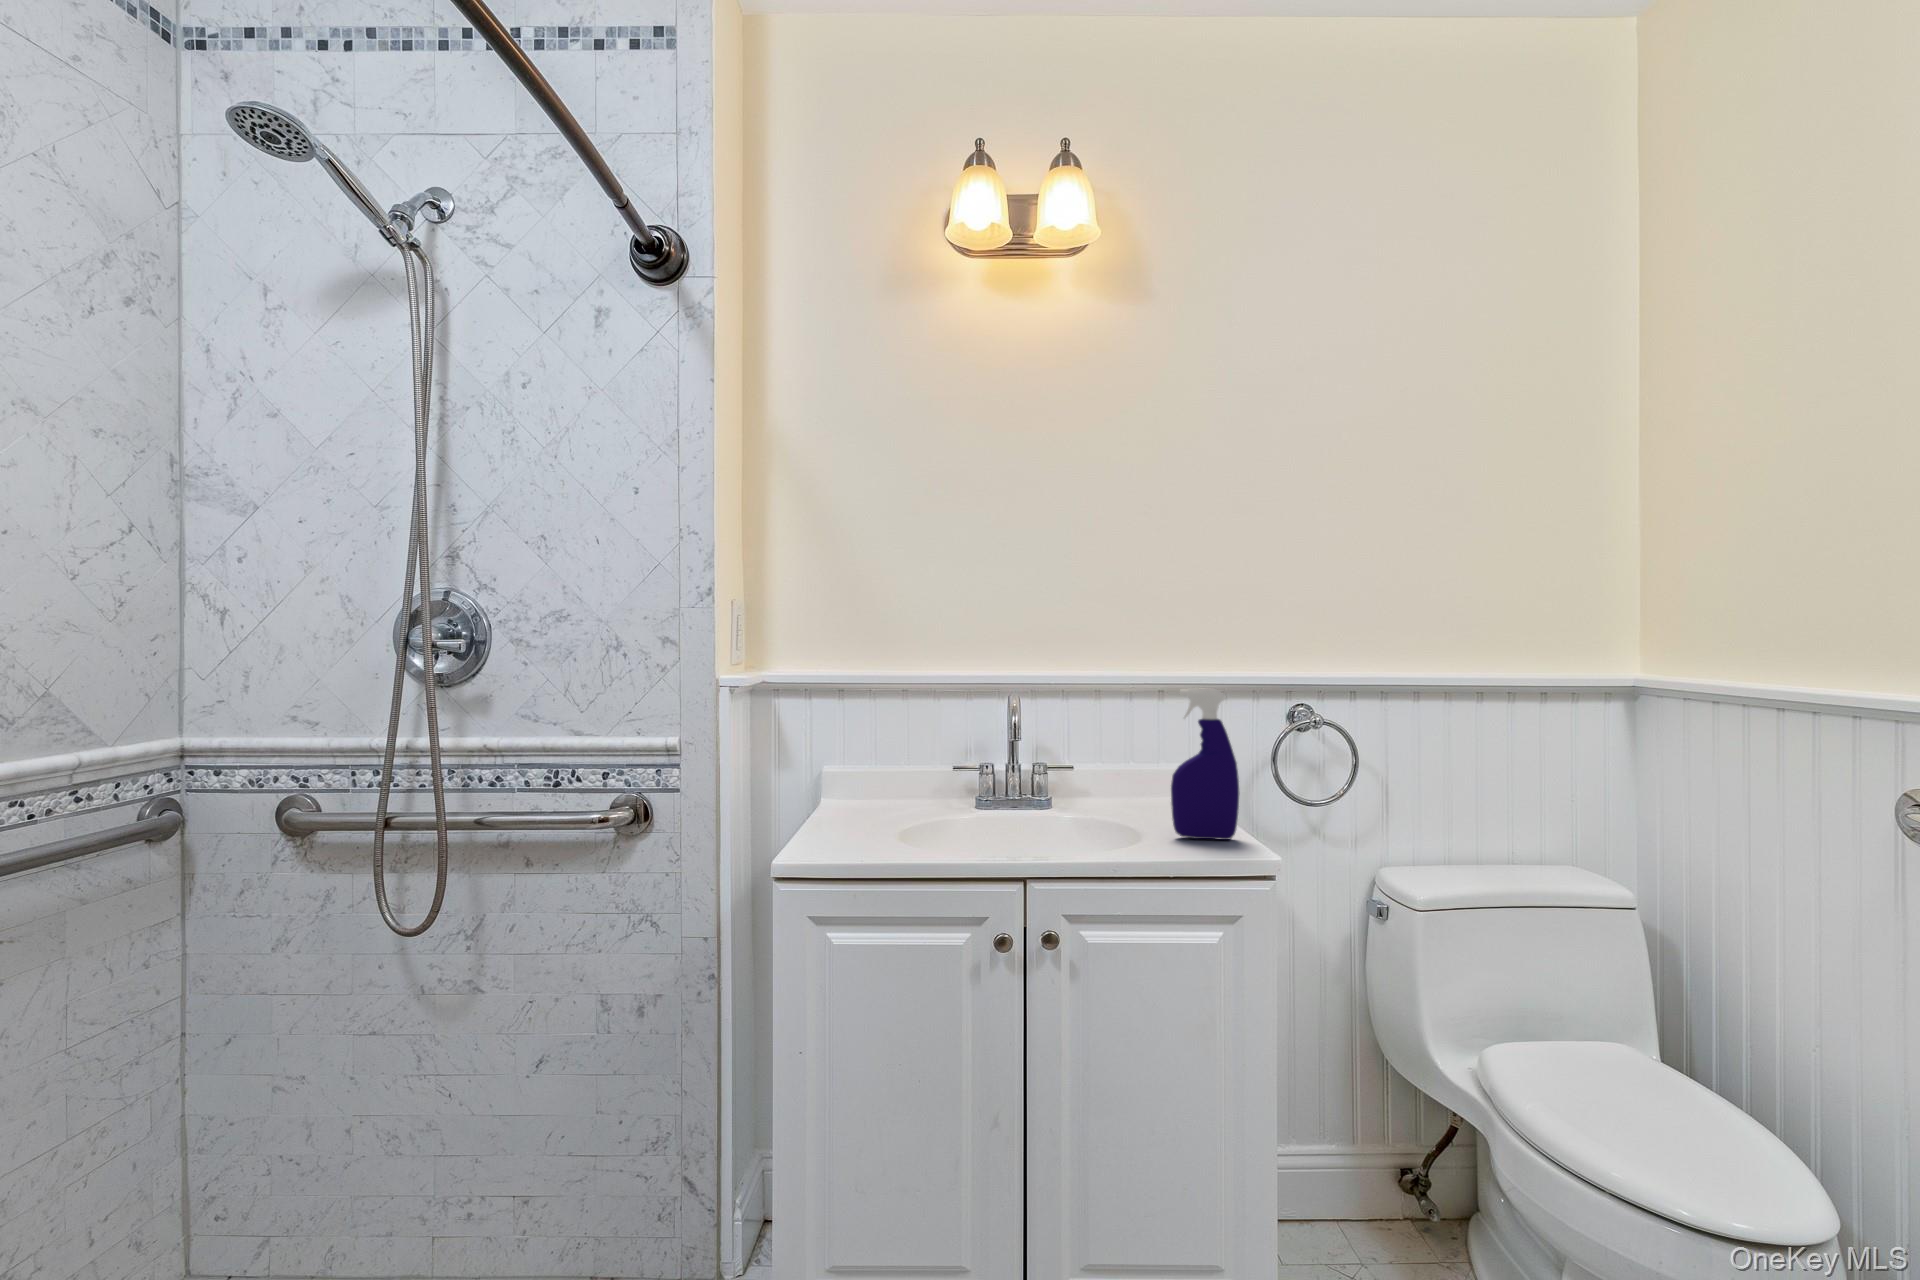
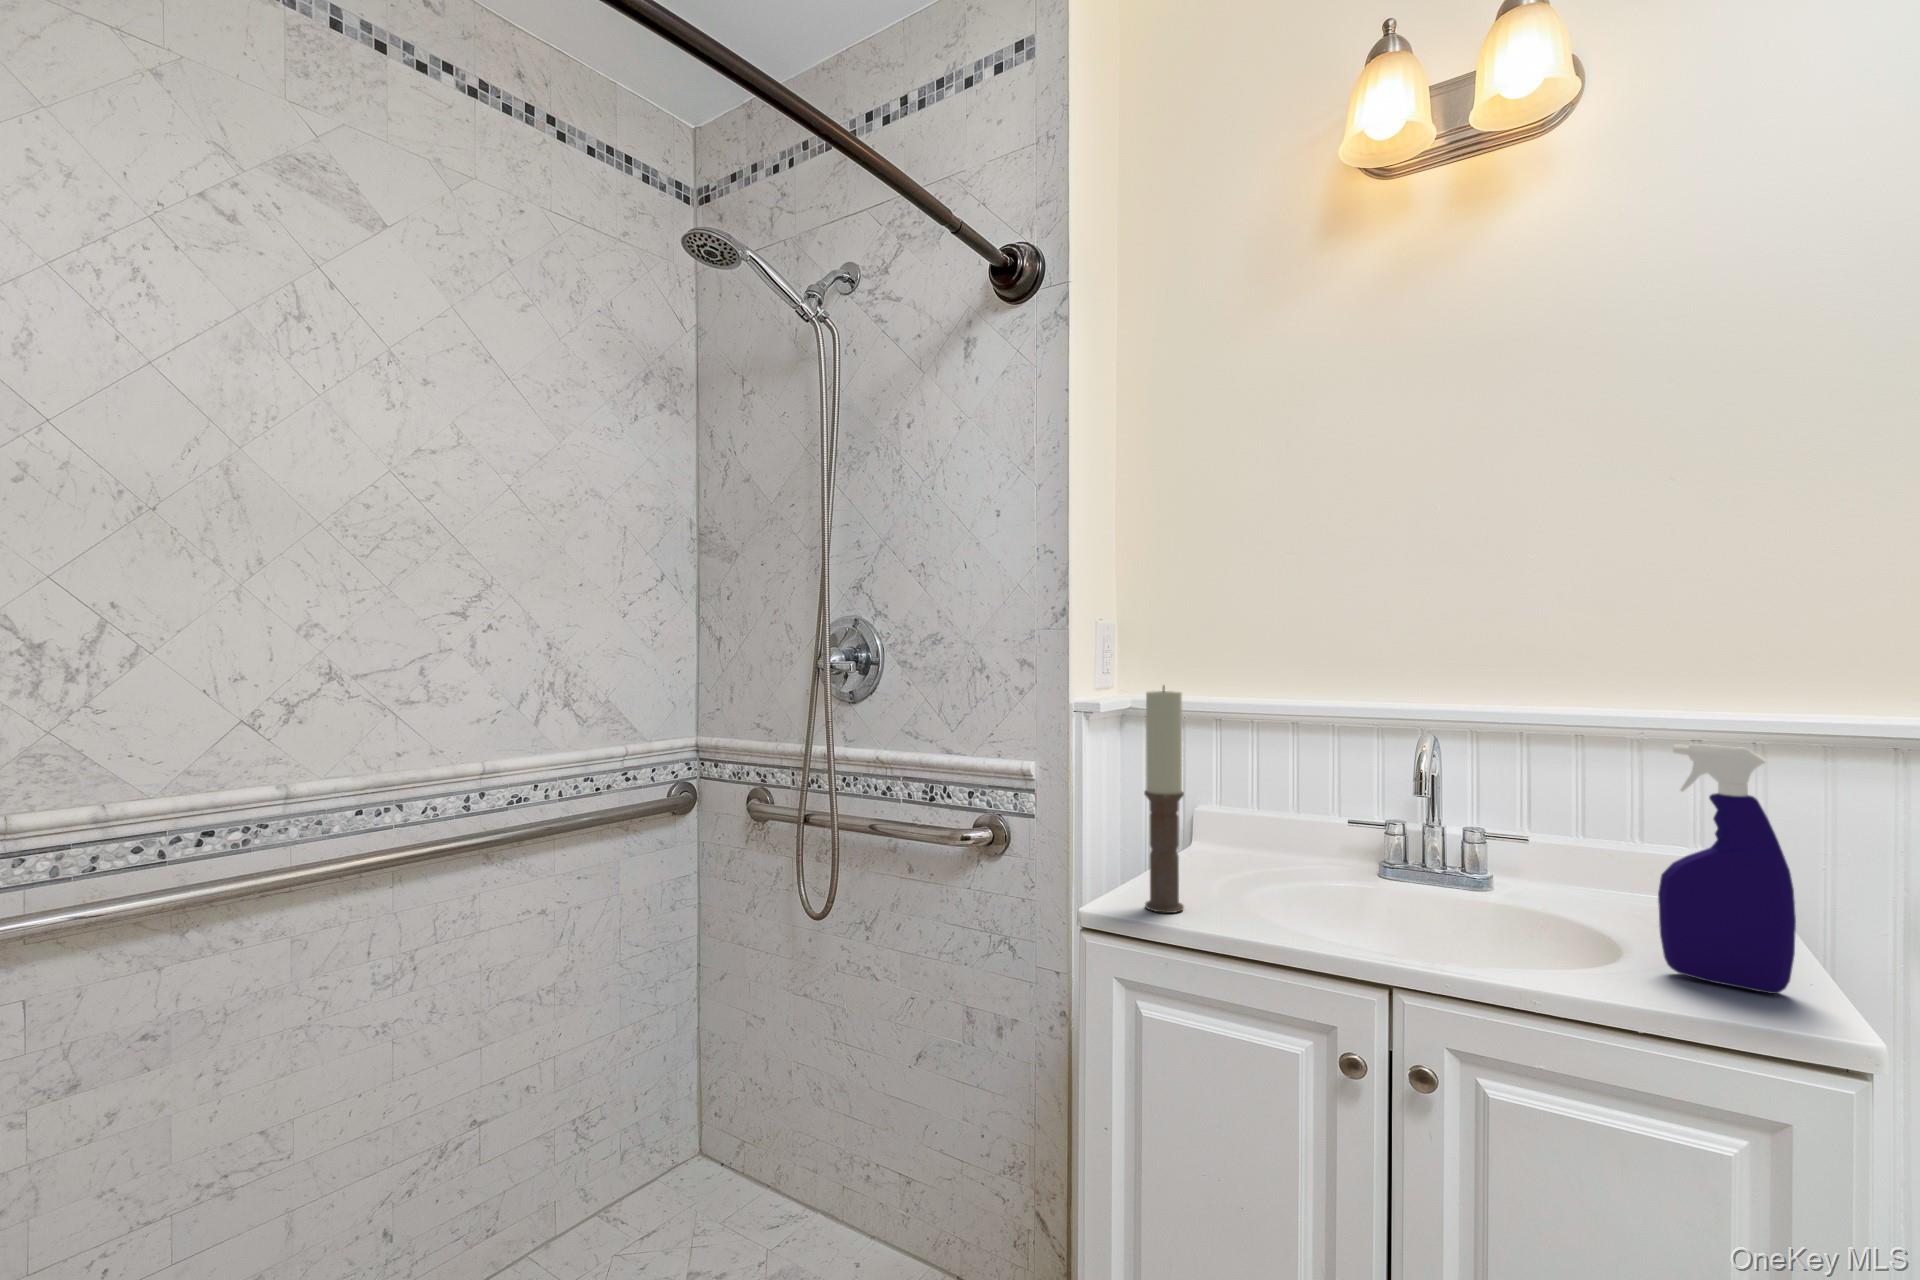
candle: none [826,657,859,852] -> present [1144,686,1184,913]

